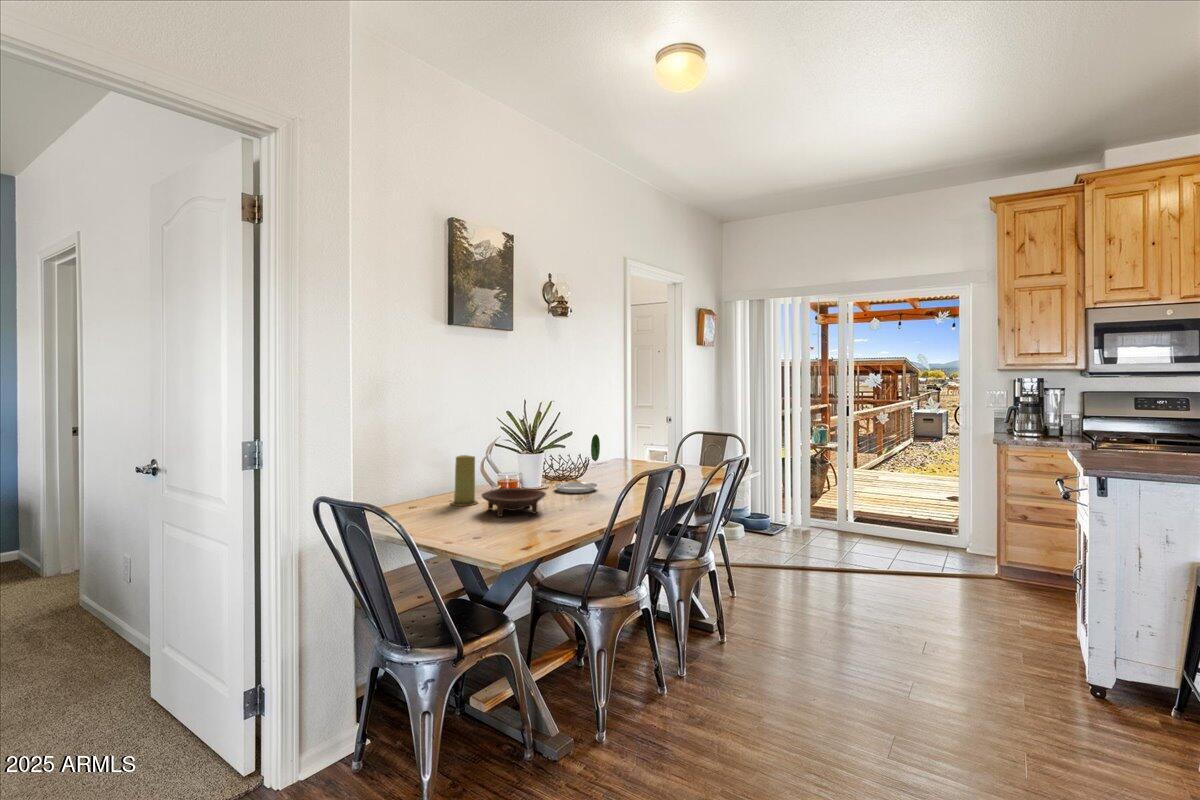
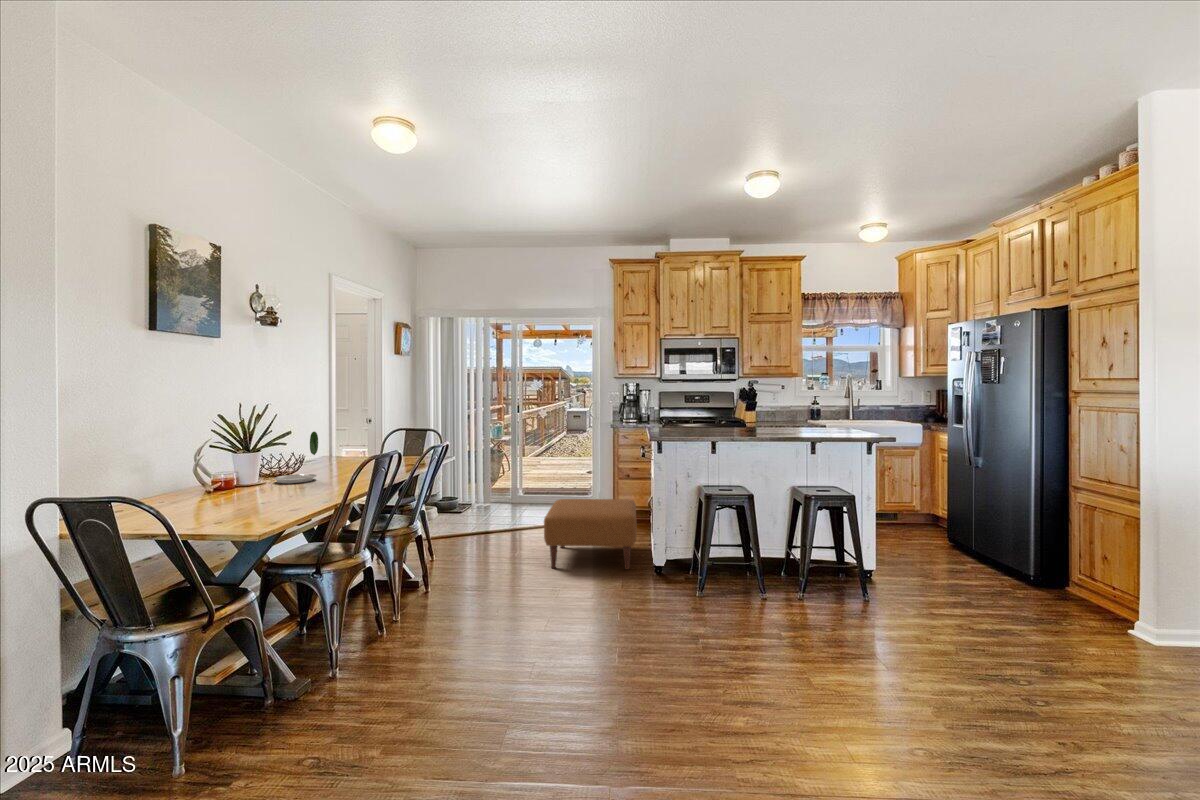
candle: present [451,455,478,506] -> none [165,455,197,502]
bowl: present [482,488,546,517] -> none [207,481,274,506]
ottoman: none [884,540,1043,667] -> present [544,499,637,569]

